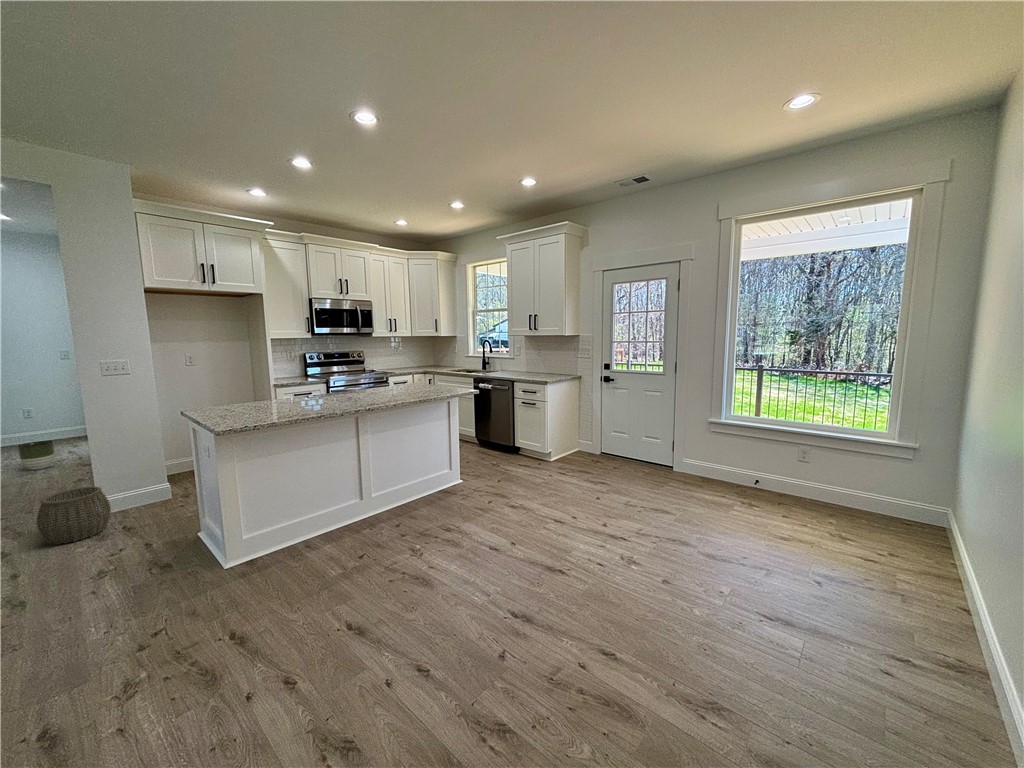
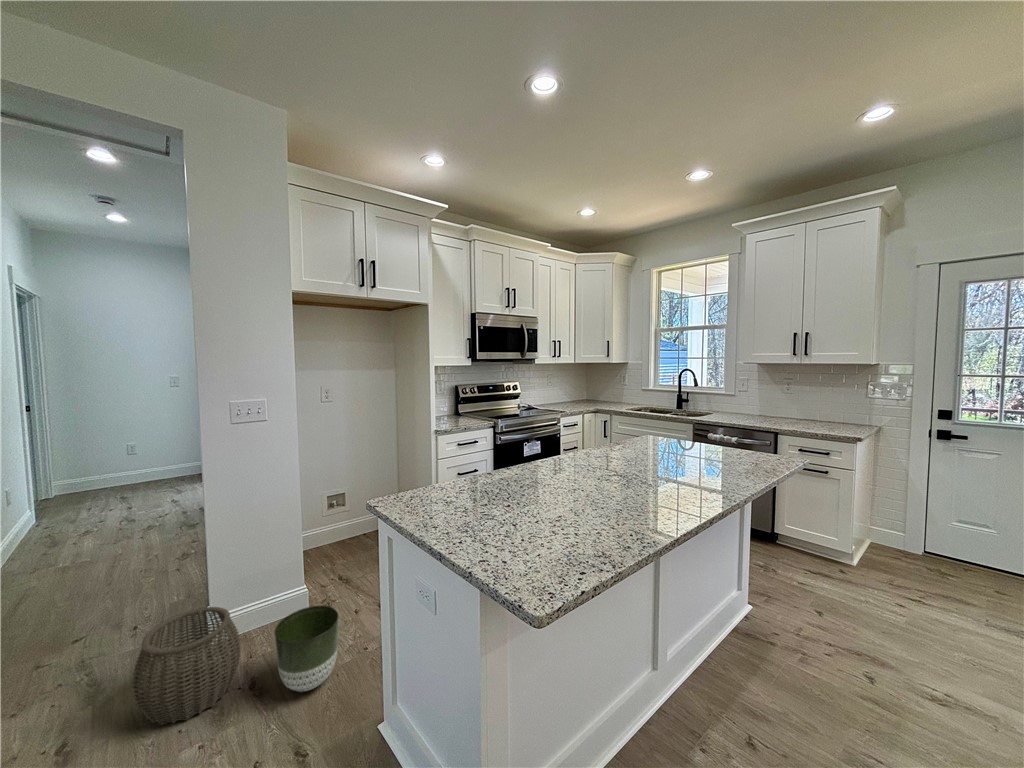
planter: present [17,441,54,470] -> present [274,606,339,692]

